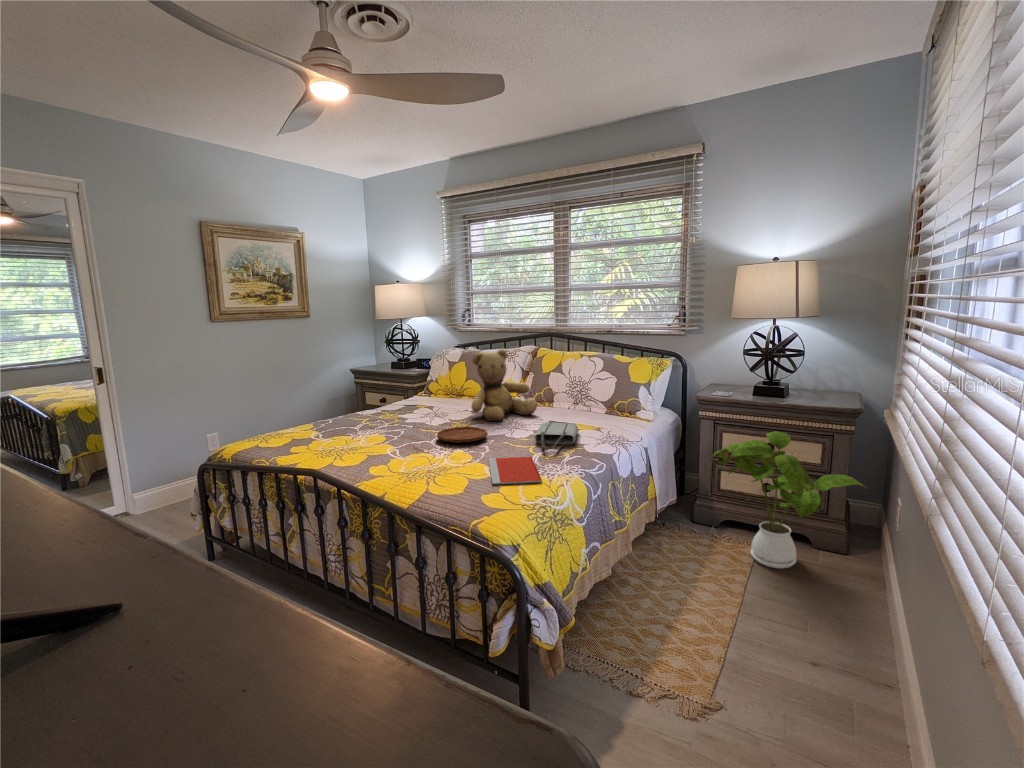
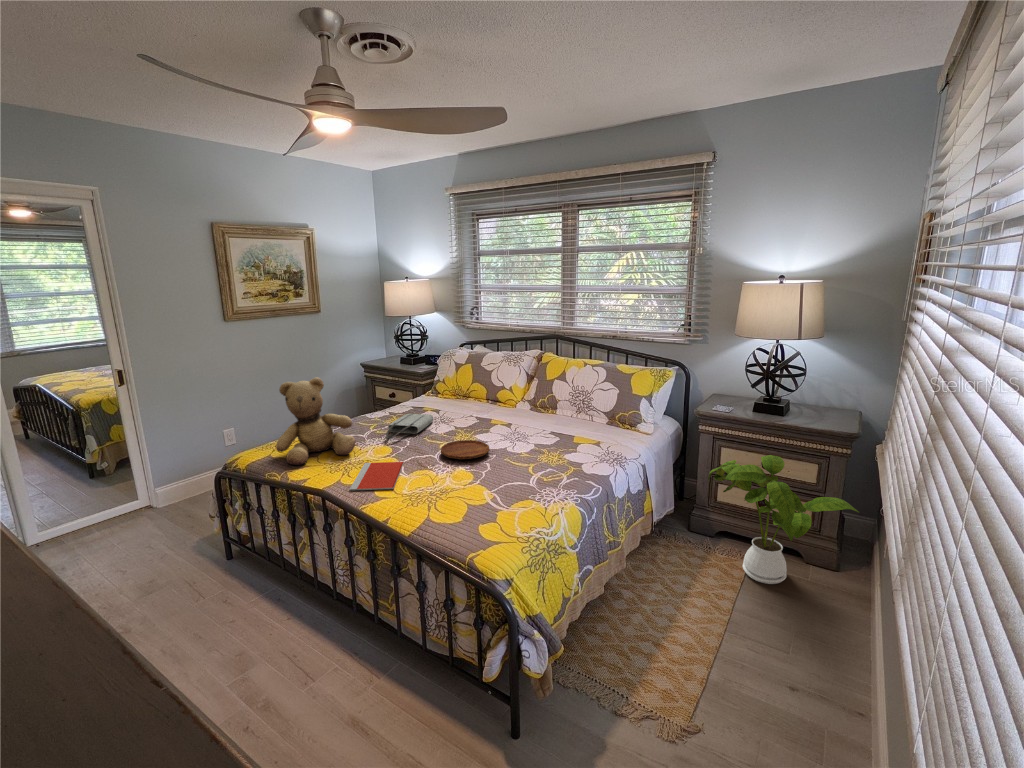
teddy bear: present [472,349,537,421] -> present [276,377,355,465]
tote bag: present [535,422,578,449] -> present [386,414,433,439]
notebook: present [489,457,542,485] -> present [350,462,404,490]

